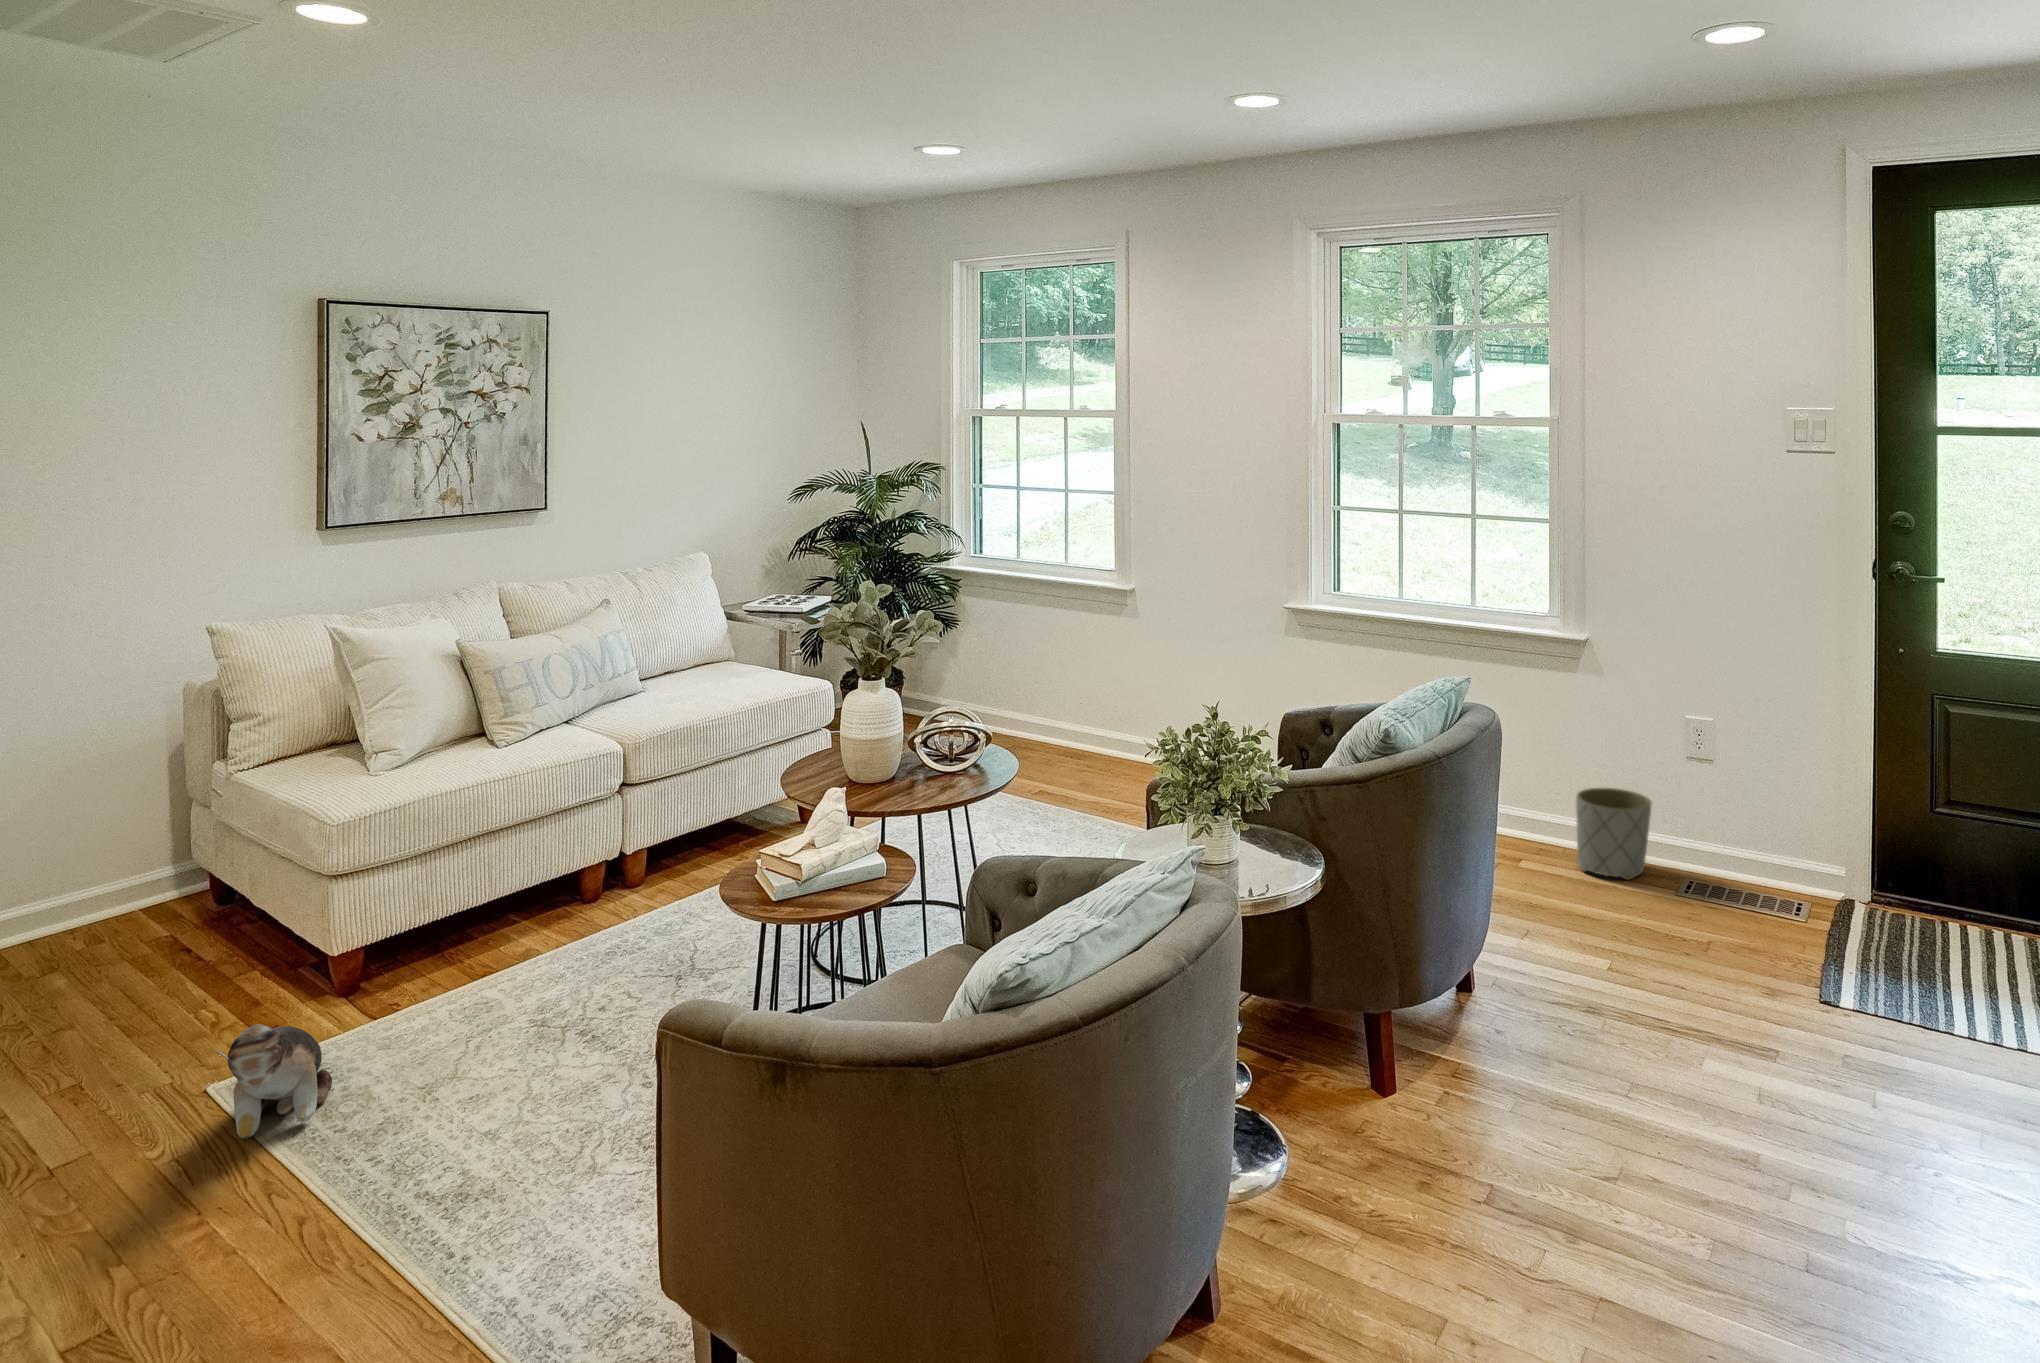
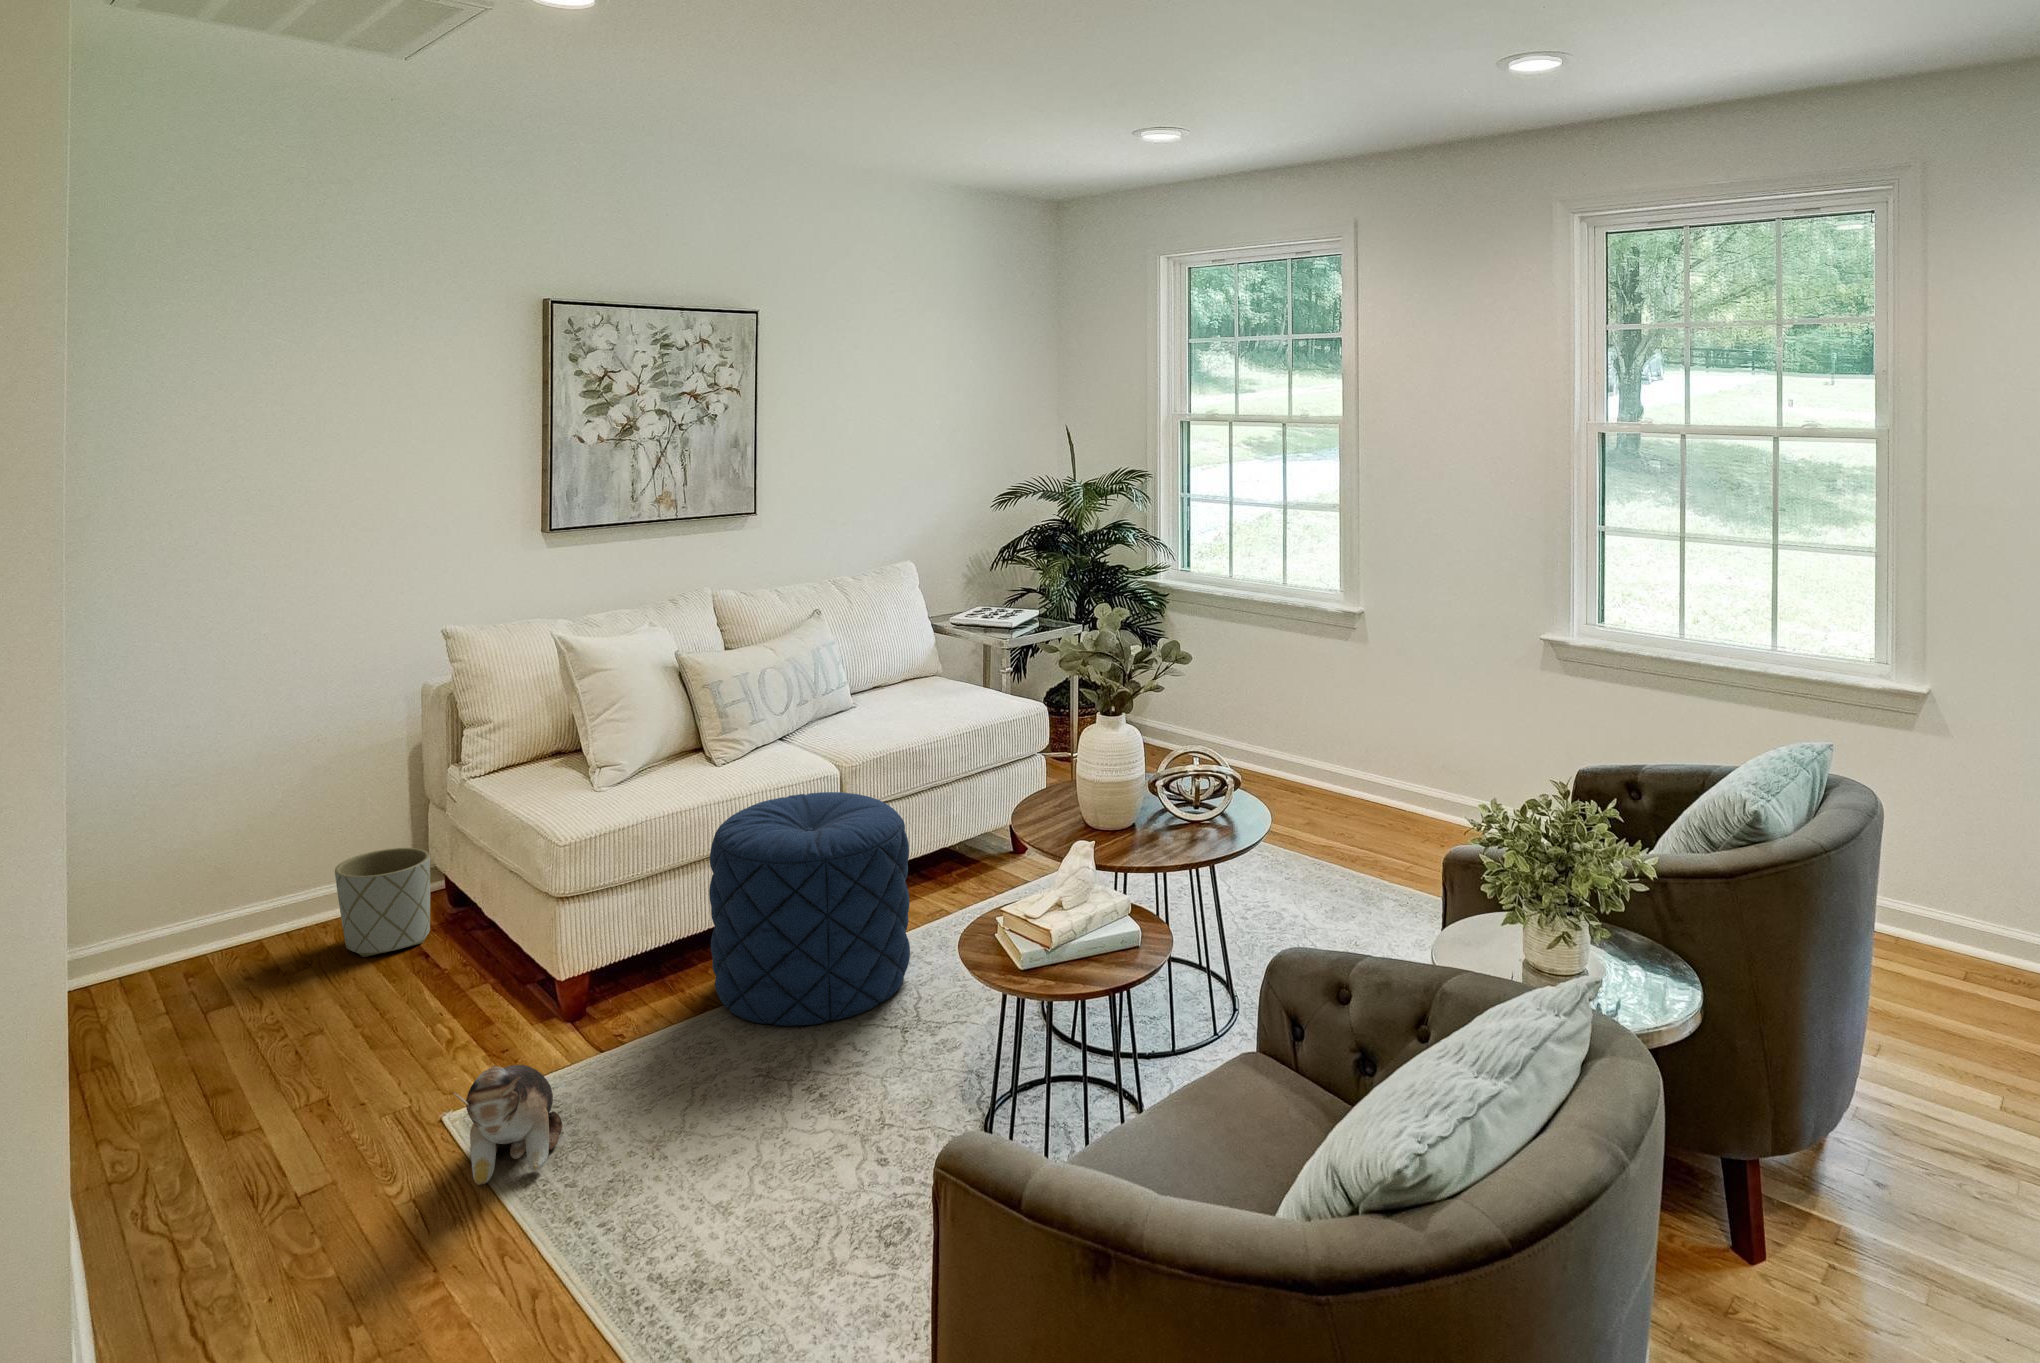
pouf: none [489,767,694,983] -> present [709,792,910,1026]
planter: present [1576,788,1651,880] -> present [335,848,430,957]

